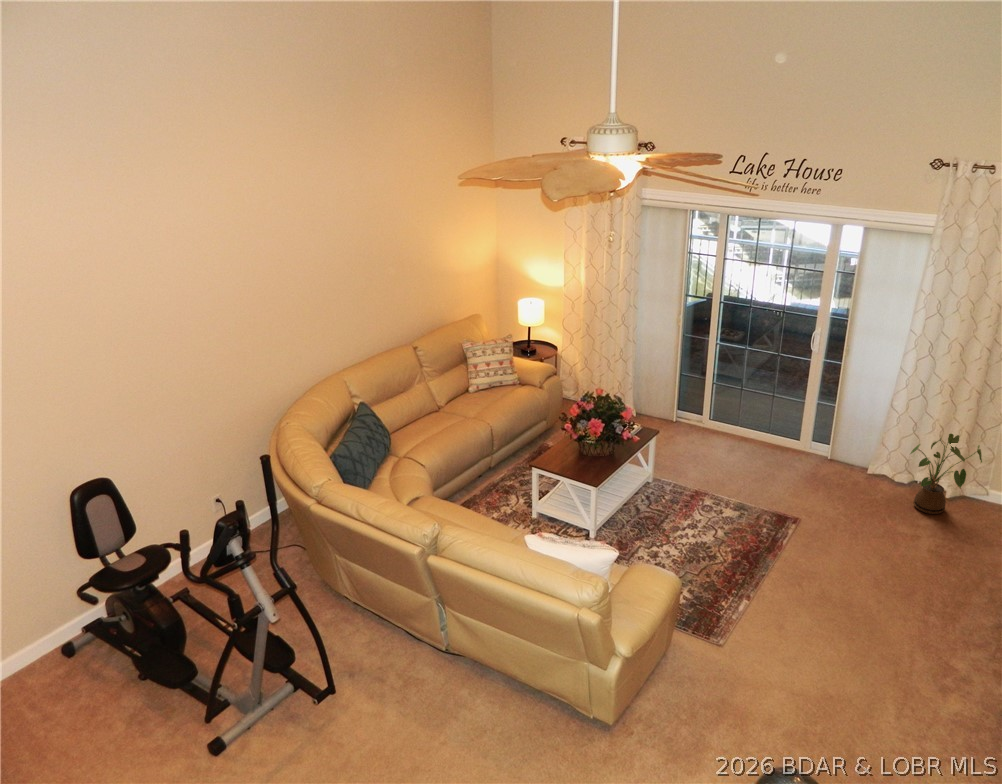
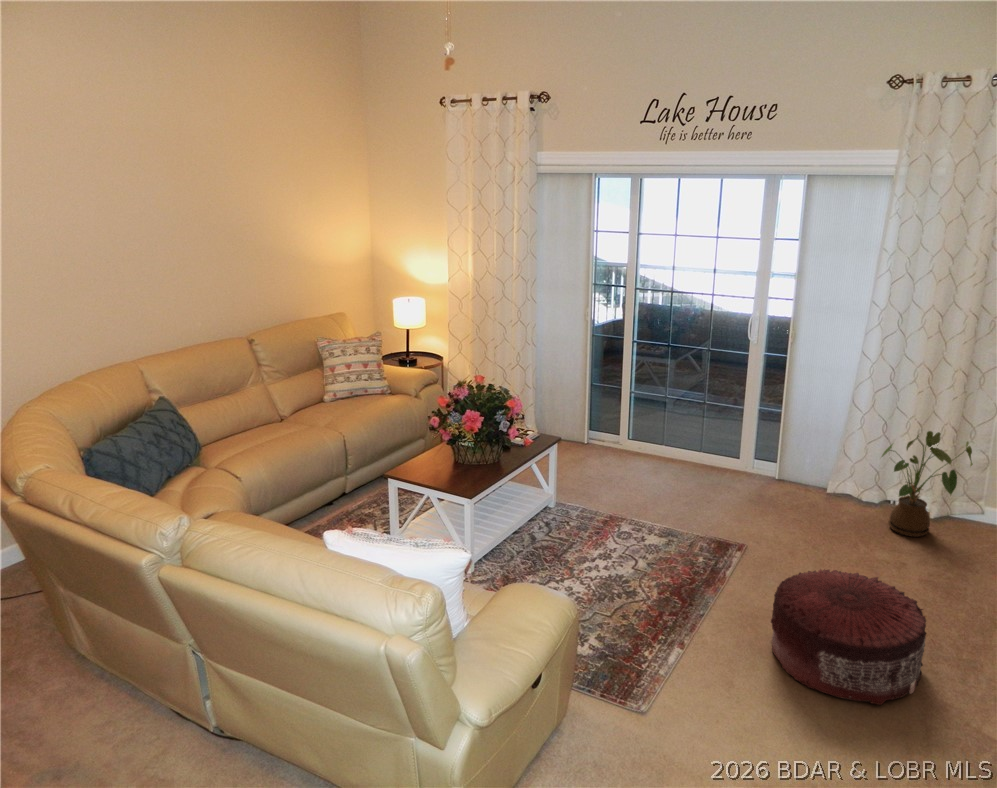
pouf: none [812,548,920,645] -> present [771,569,927,705]

